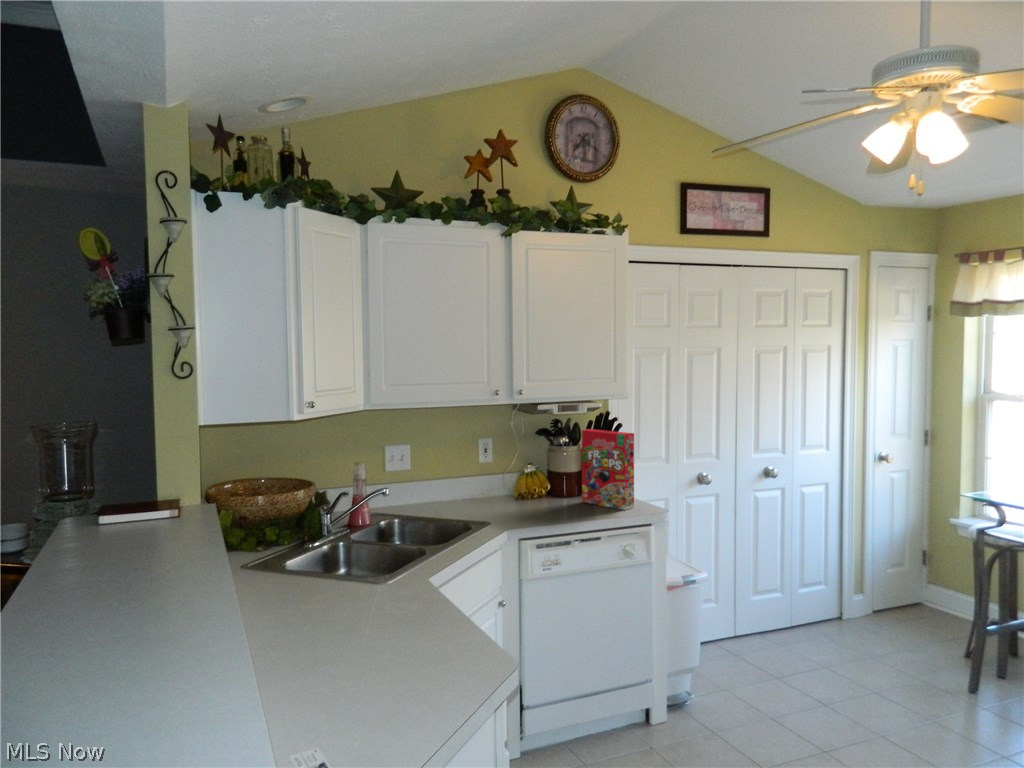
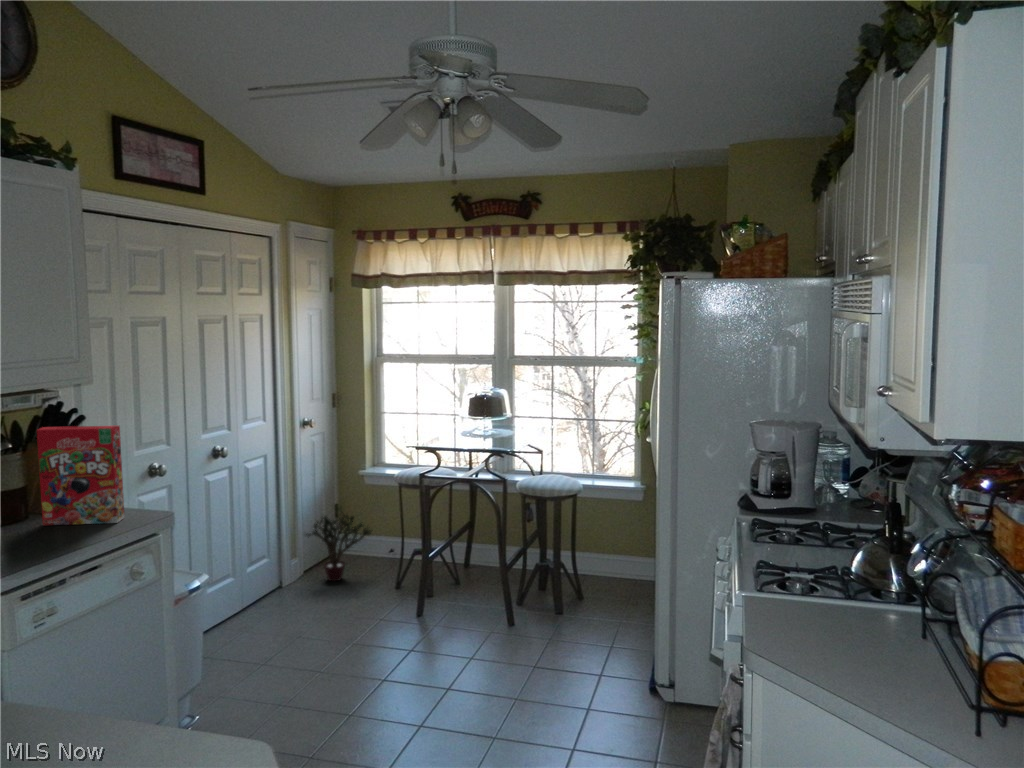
potted plant: none [864,555,949,630] -> present [306,515,371,581]

